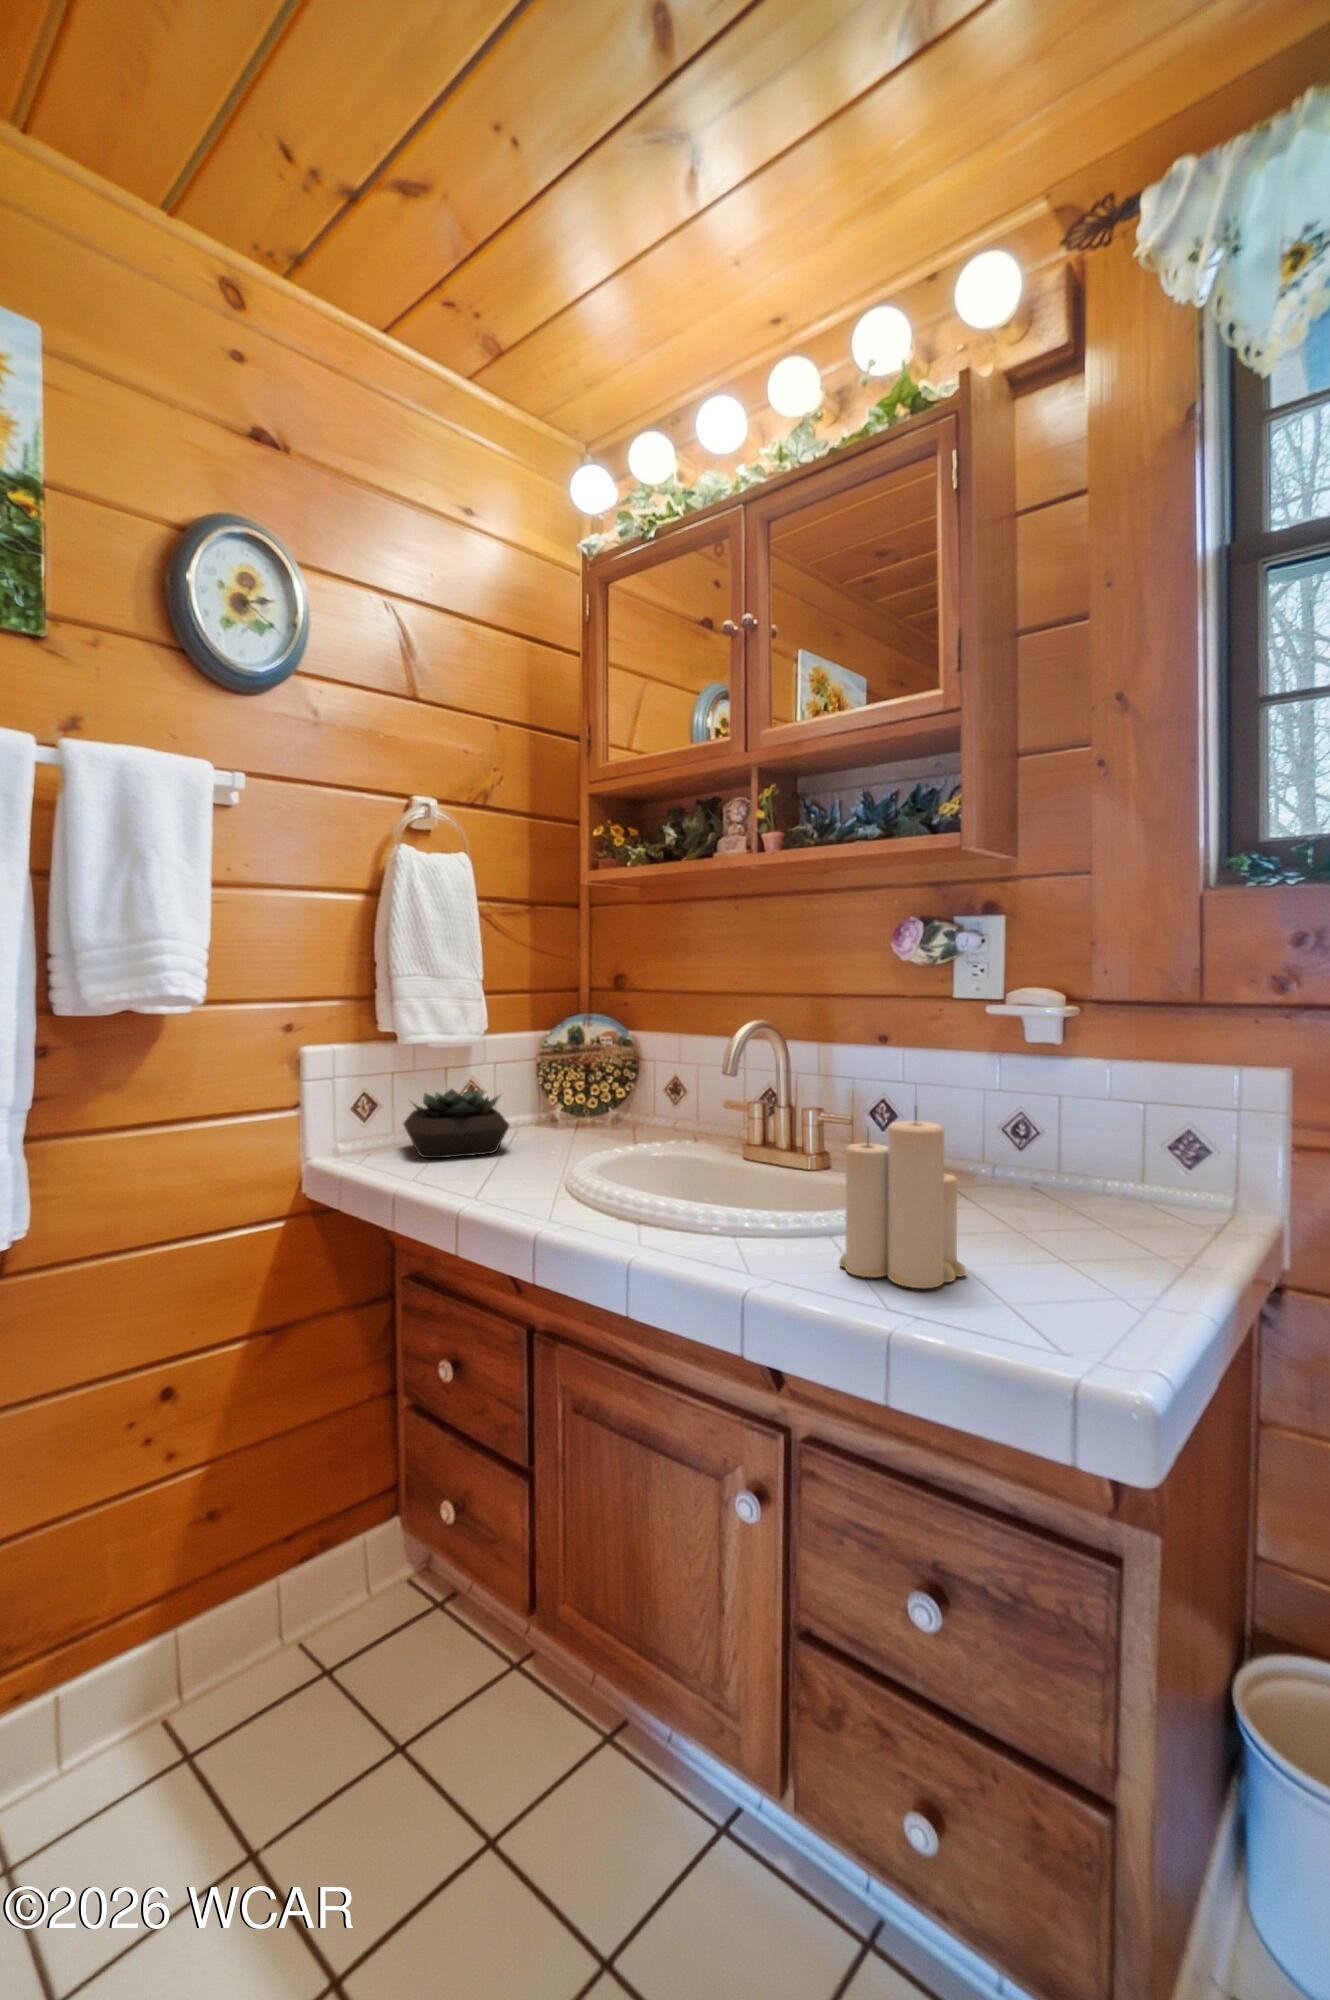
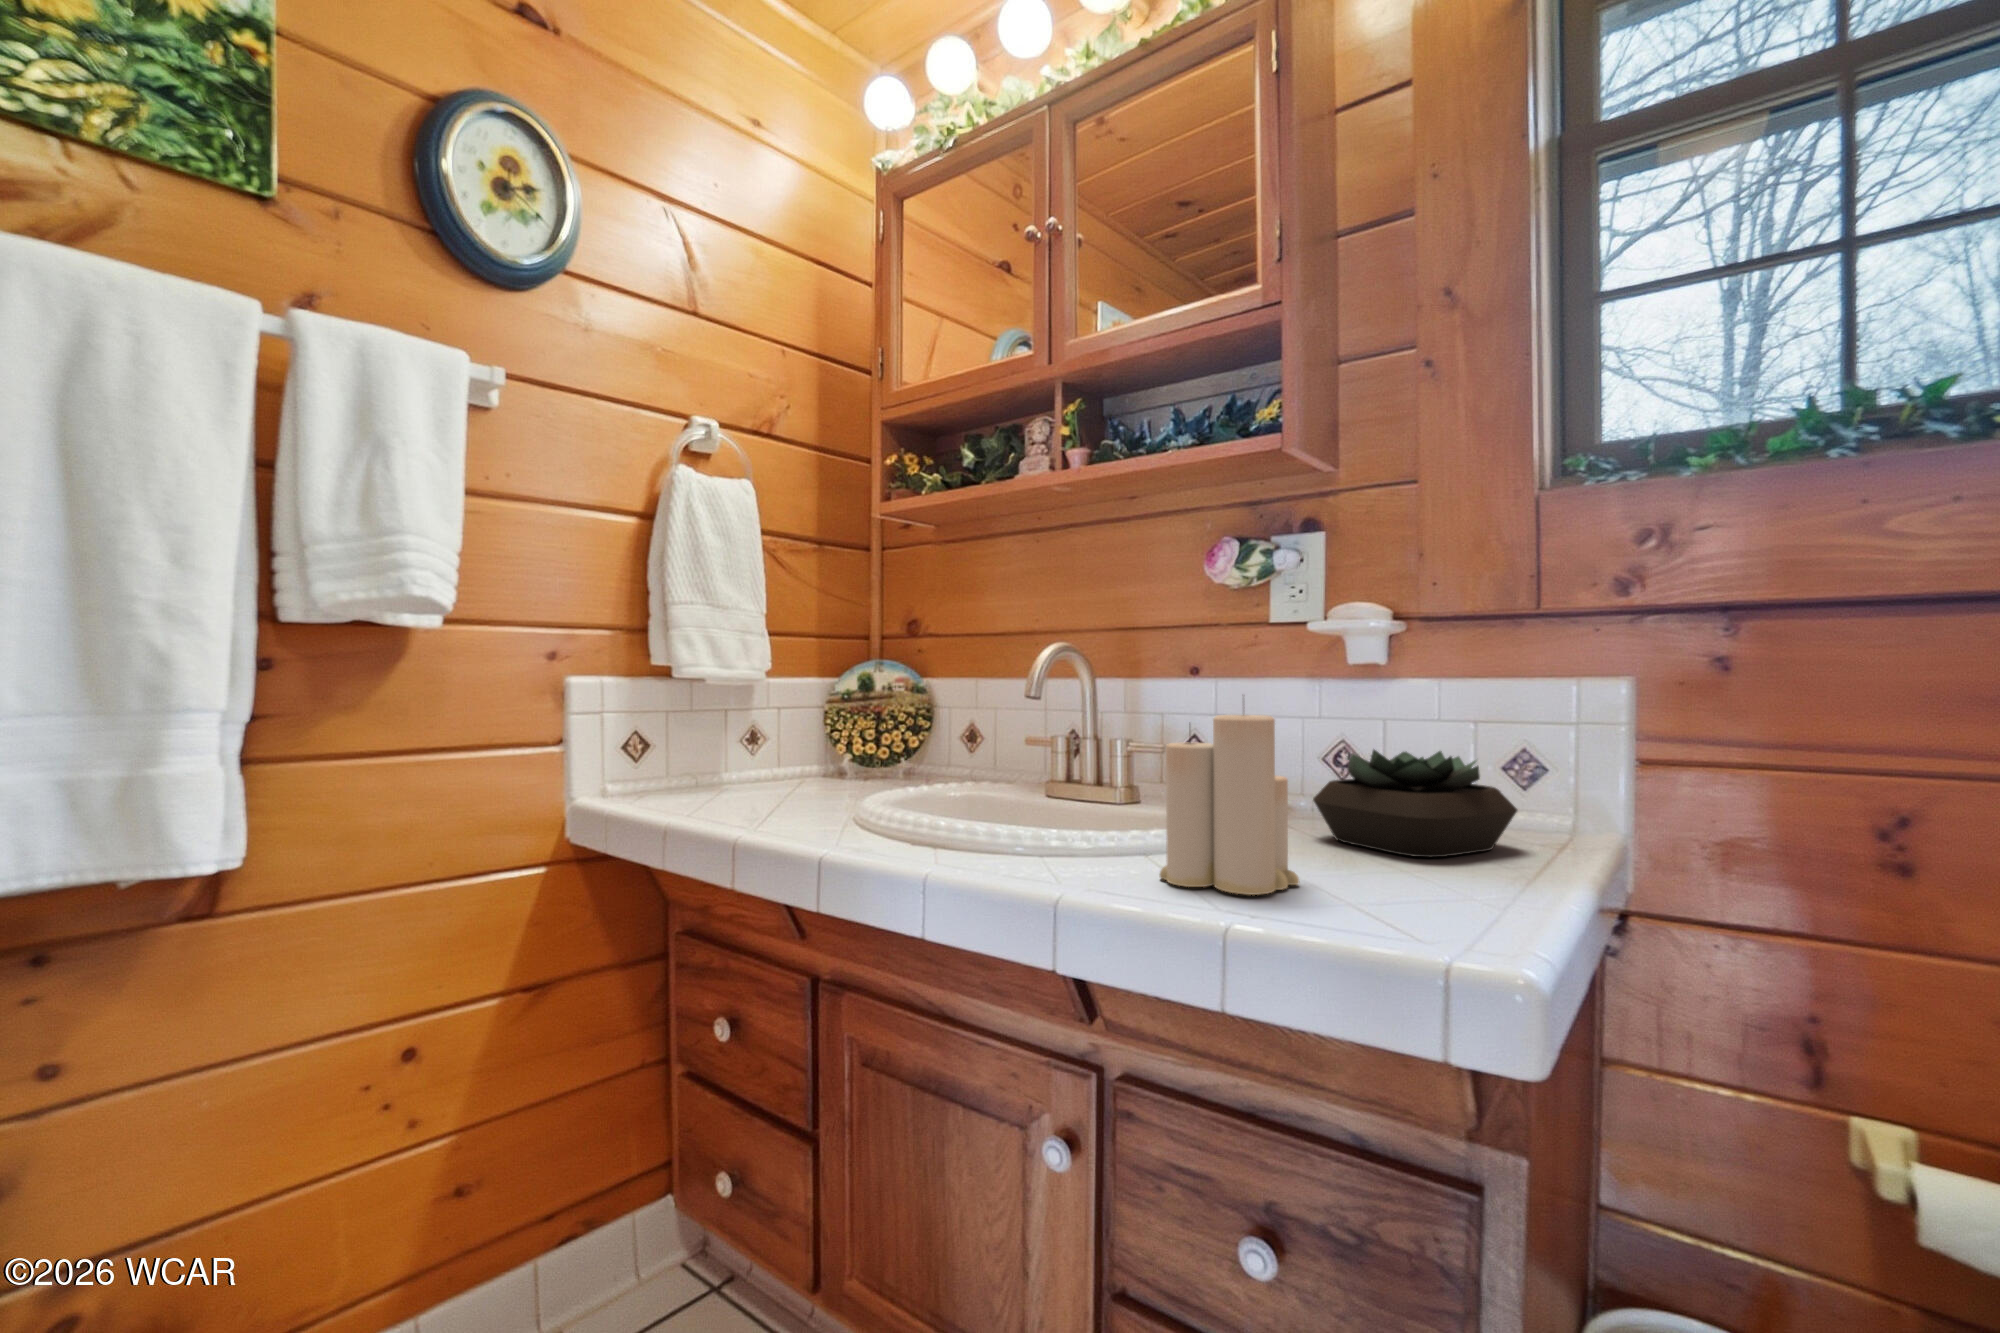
succulent plant: present [404,1089,509,1158] -> present [1313,750,1517,857]

